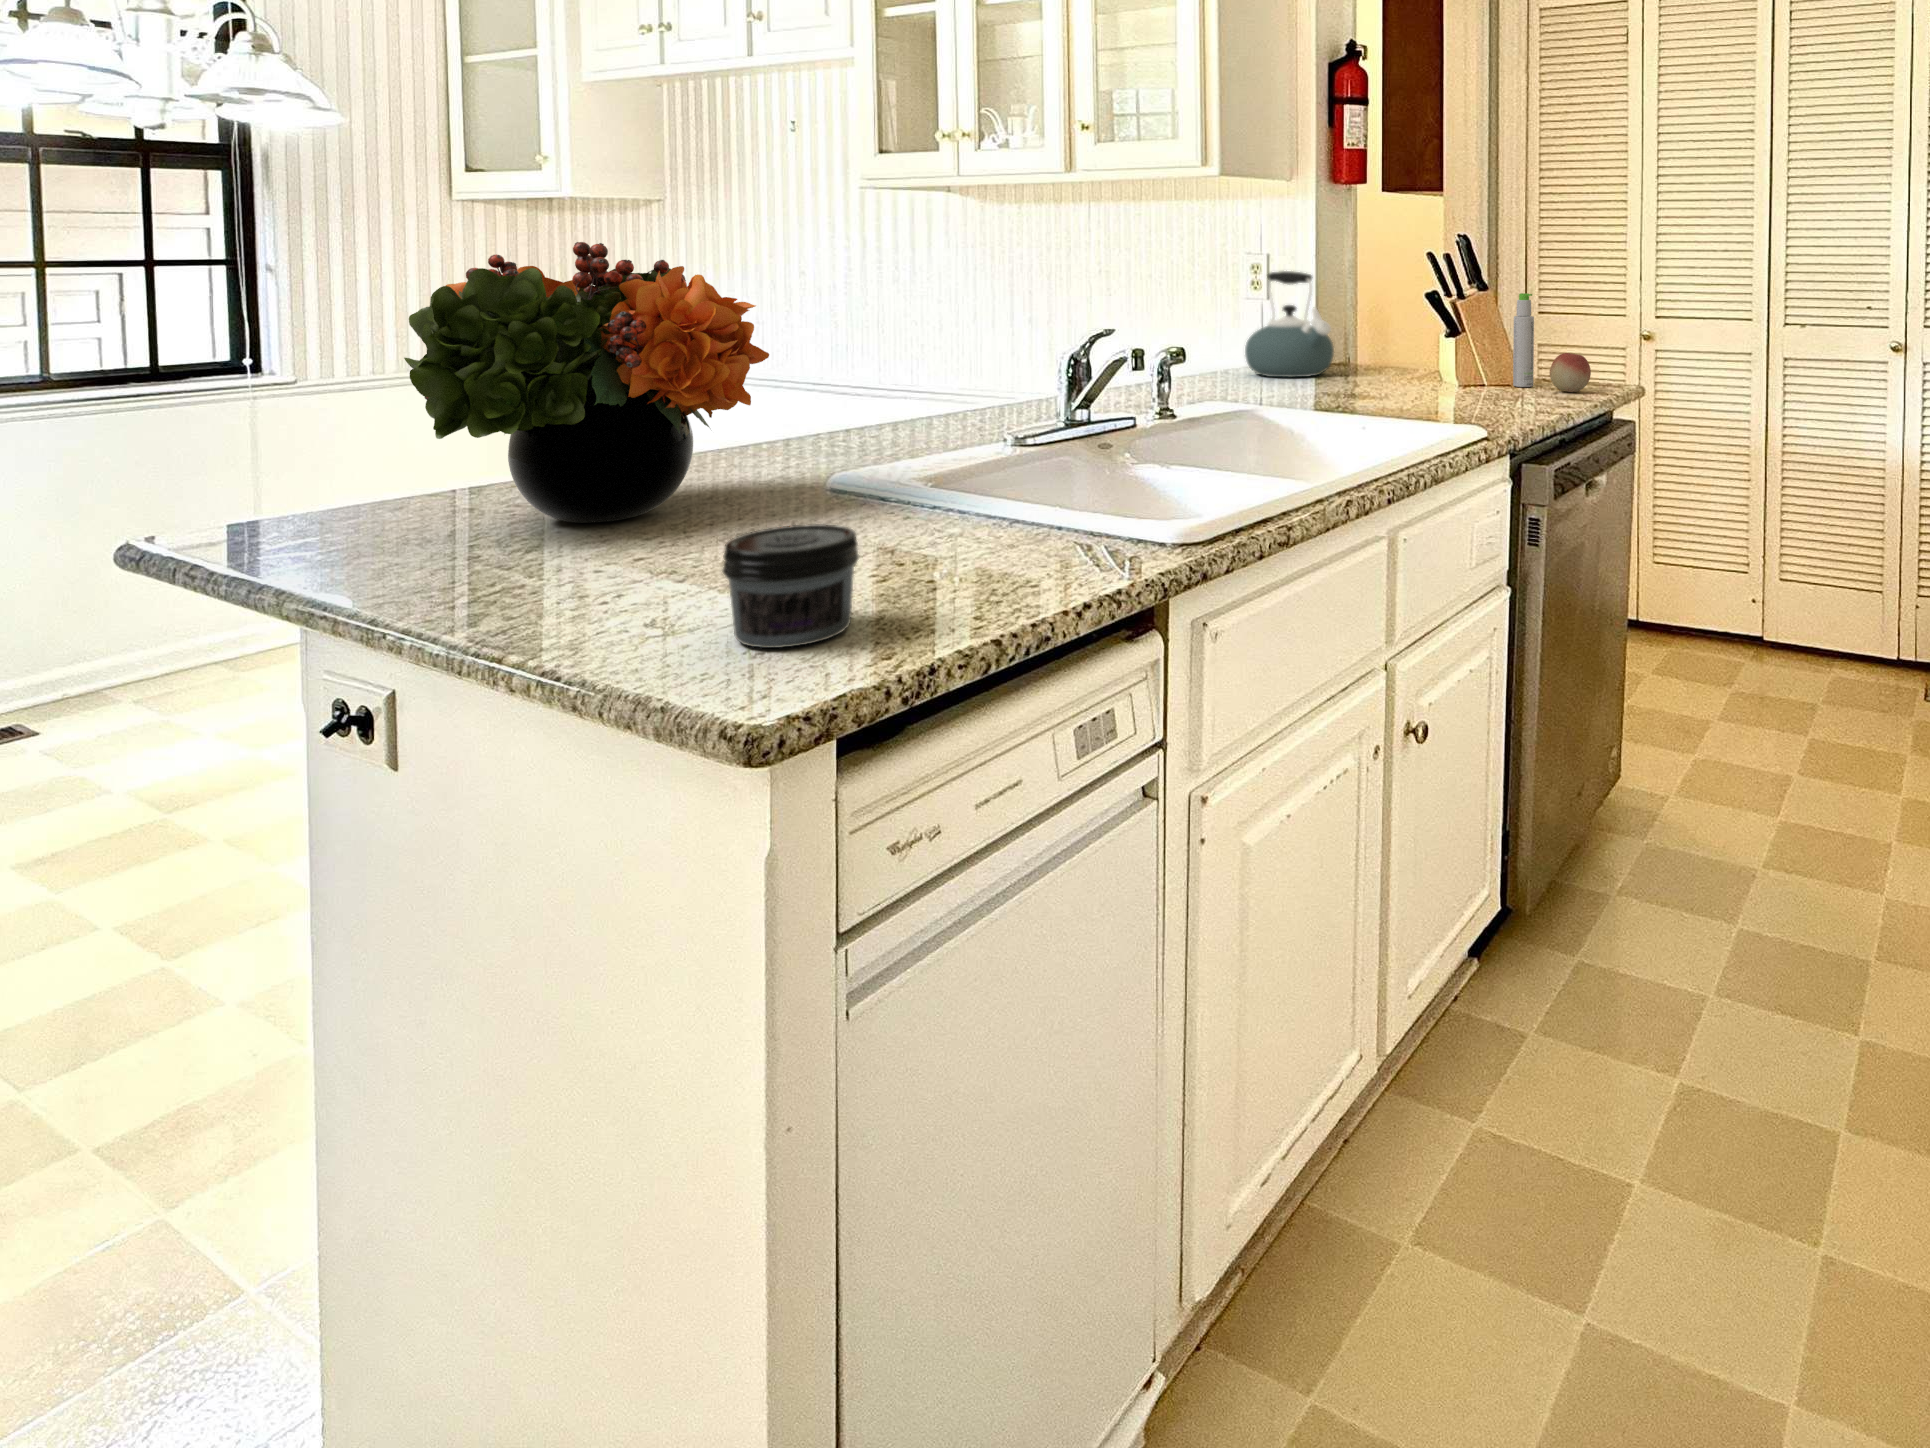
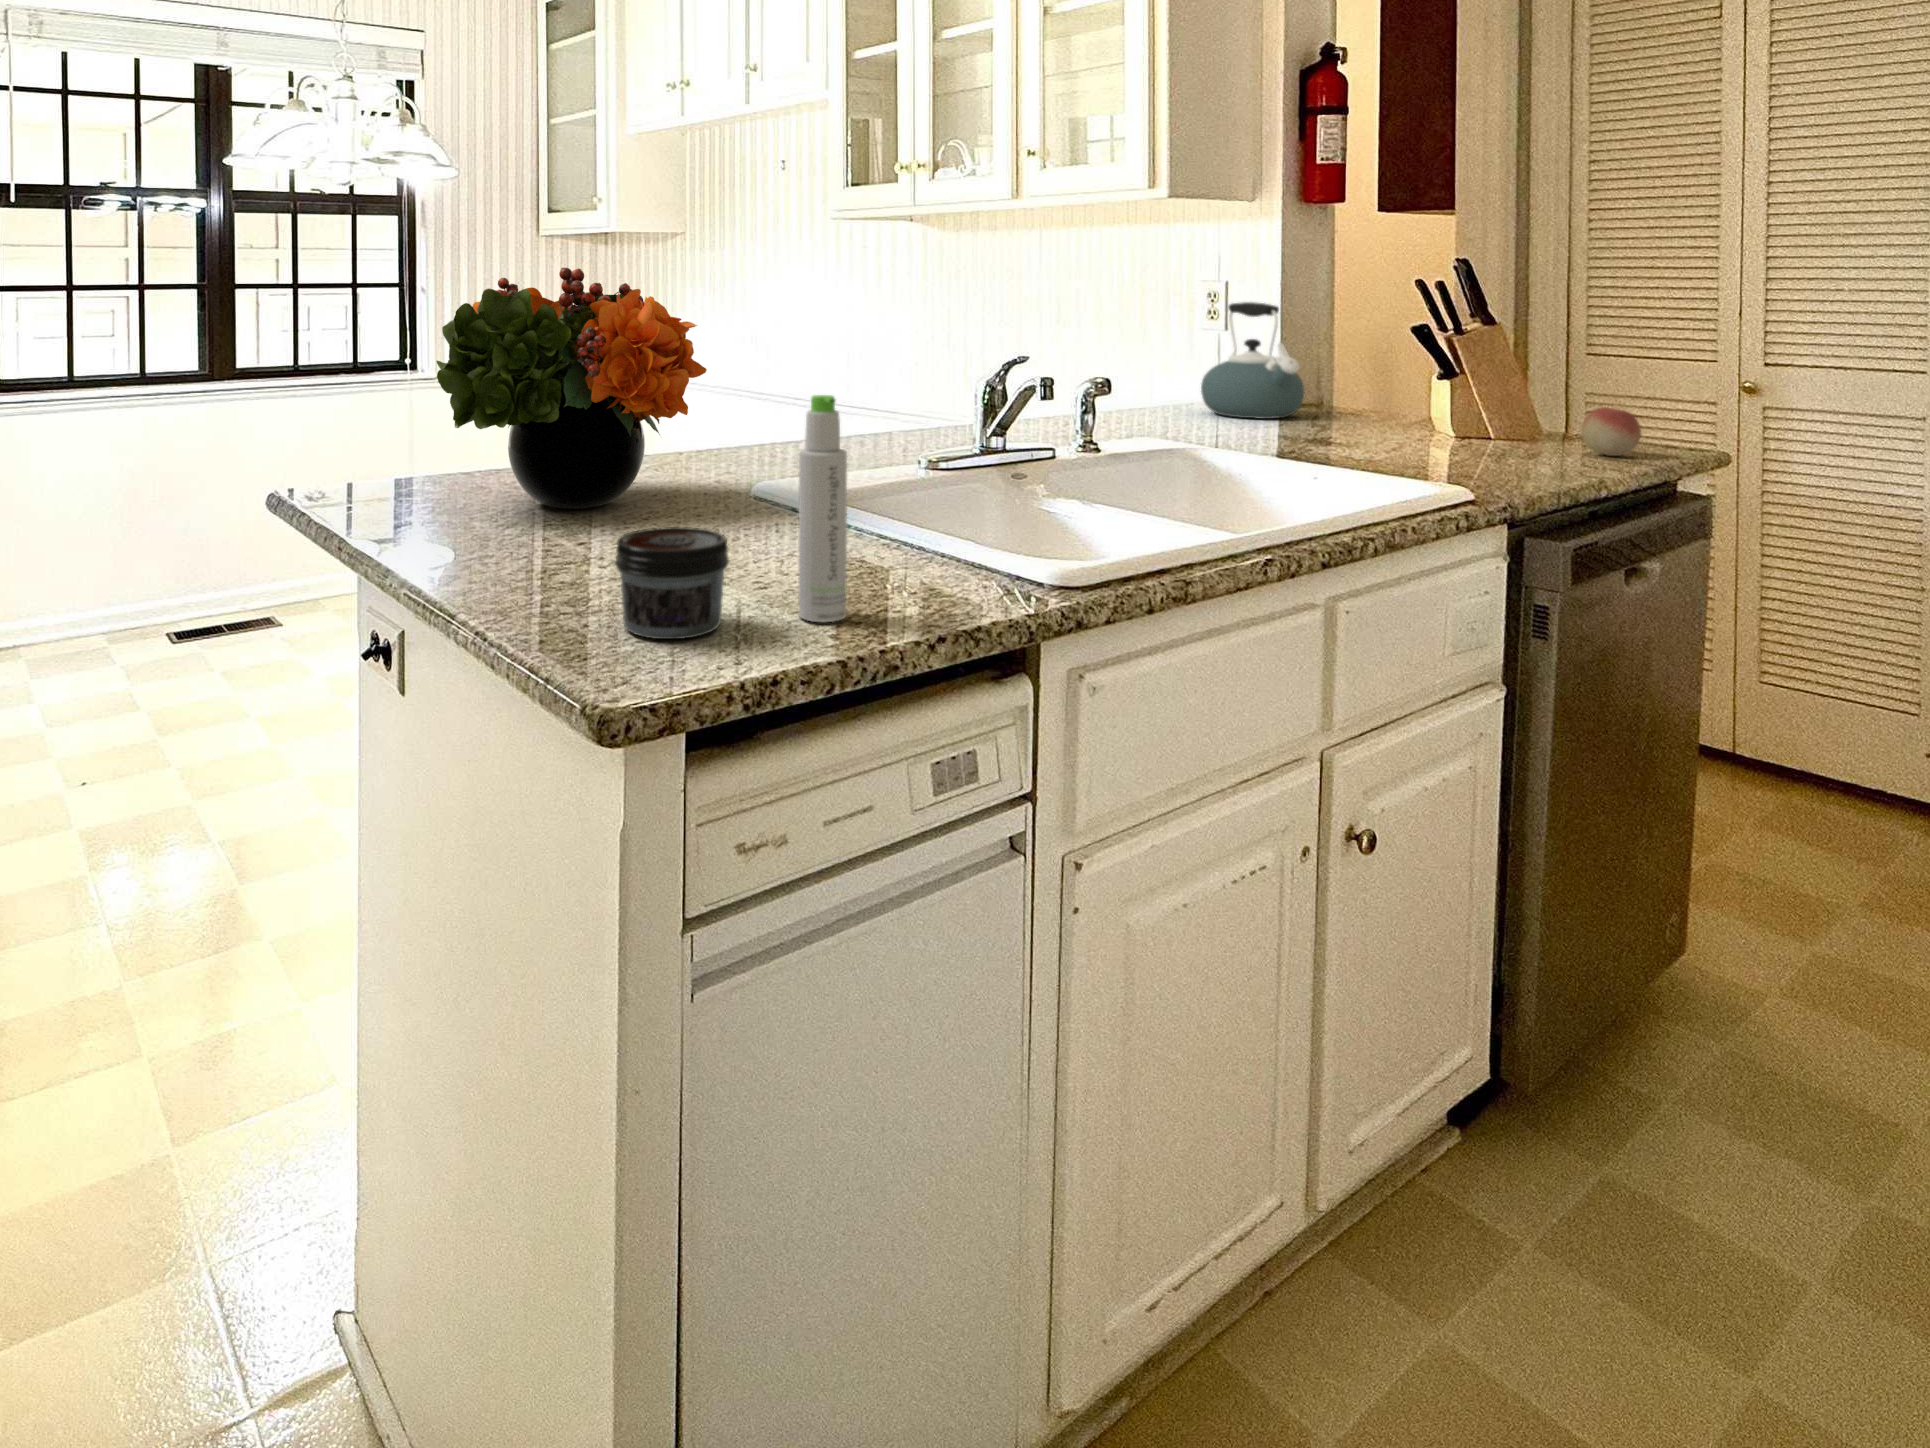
bottle: present [1513,293,1534,387] -> present [799,395,847,622]

